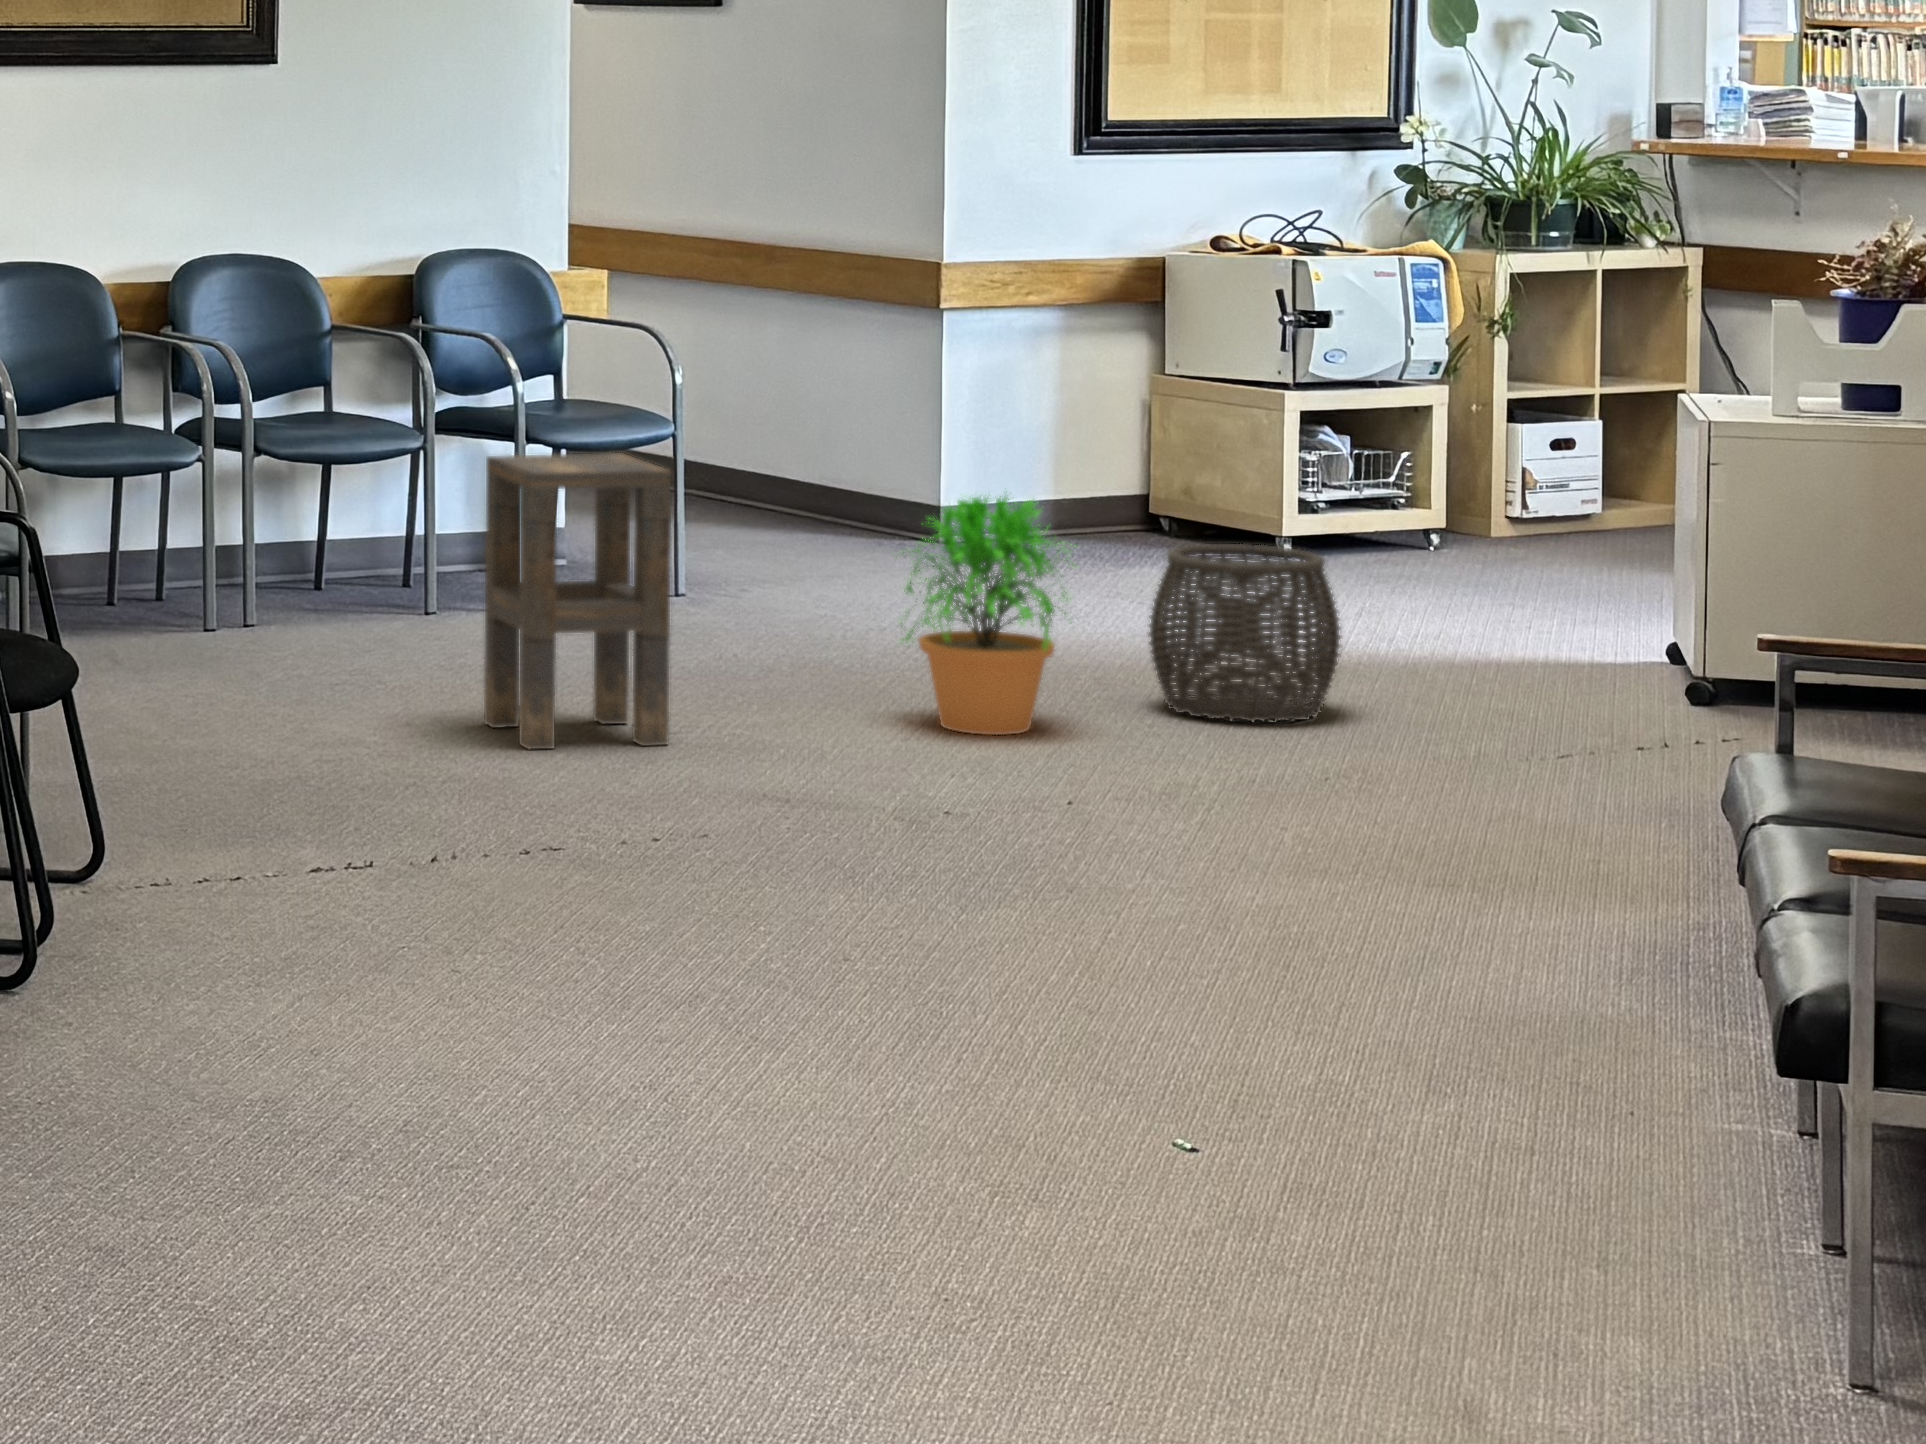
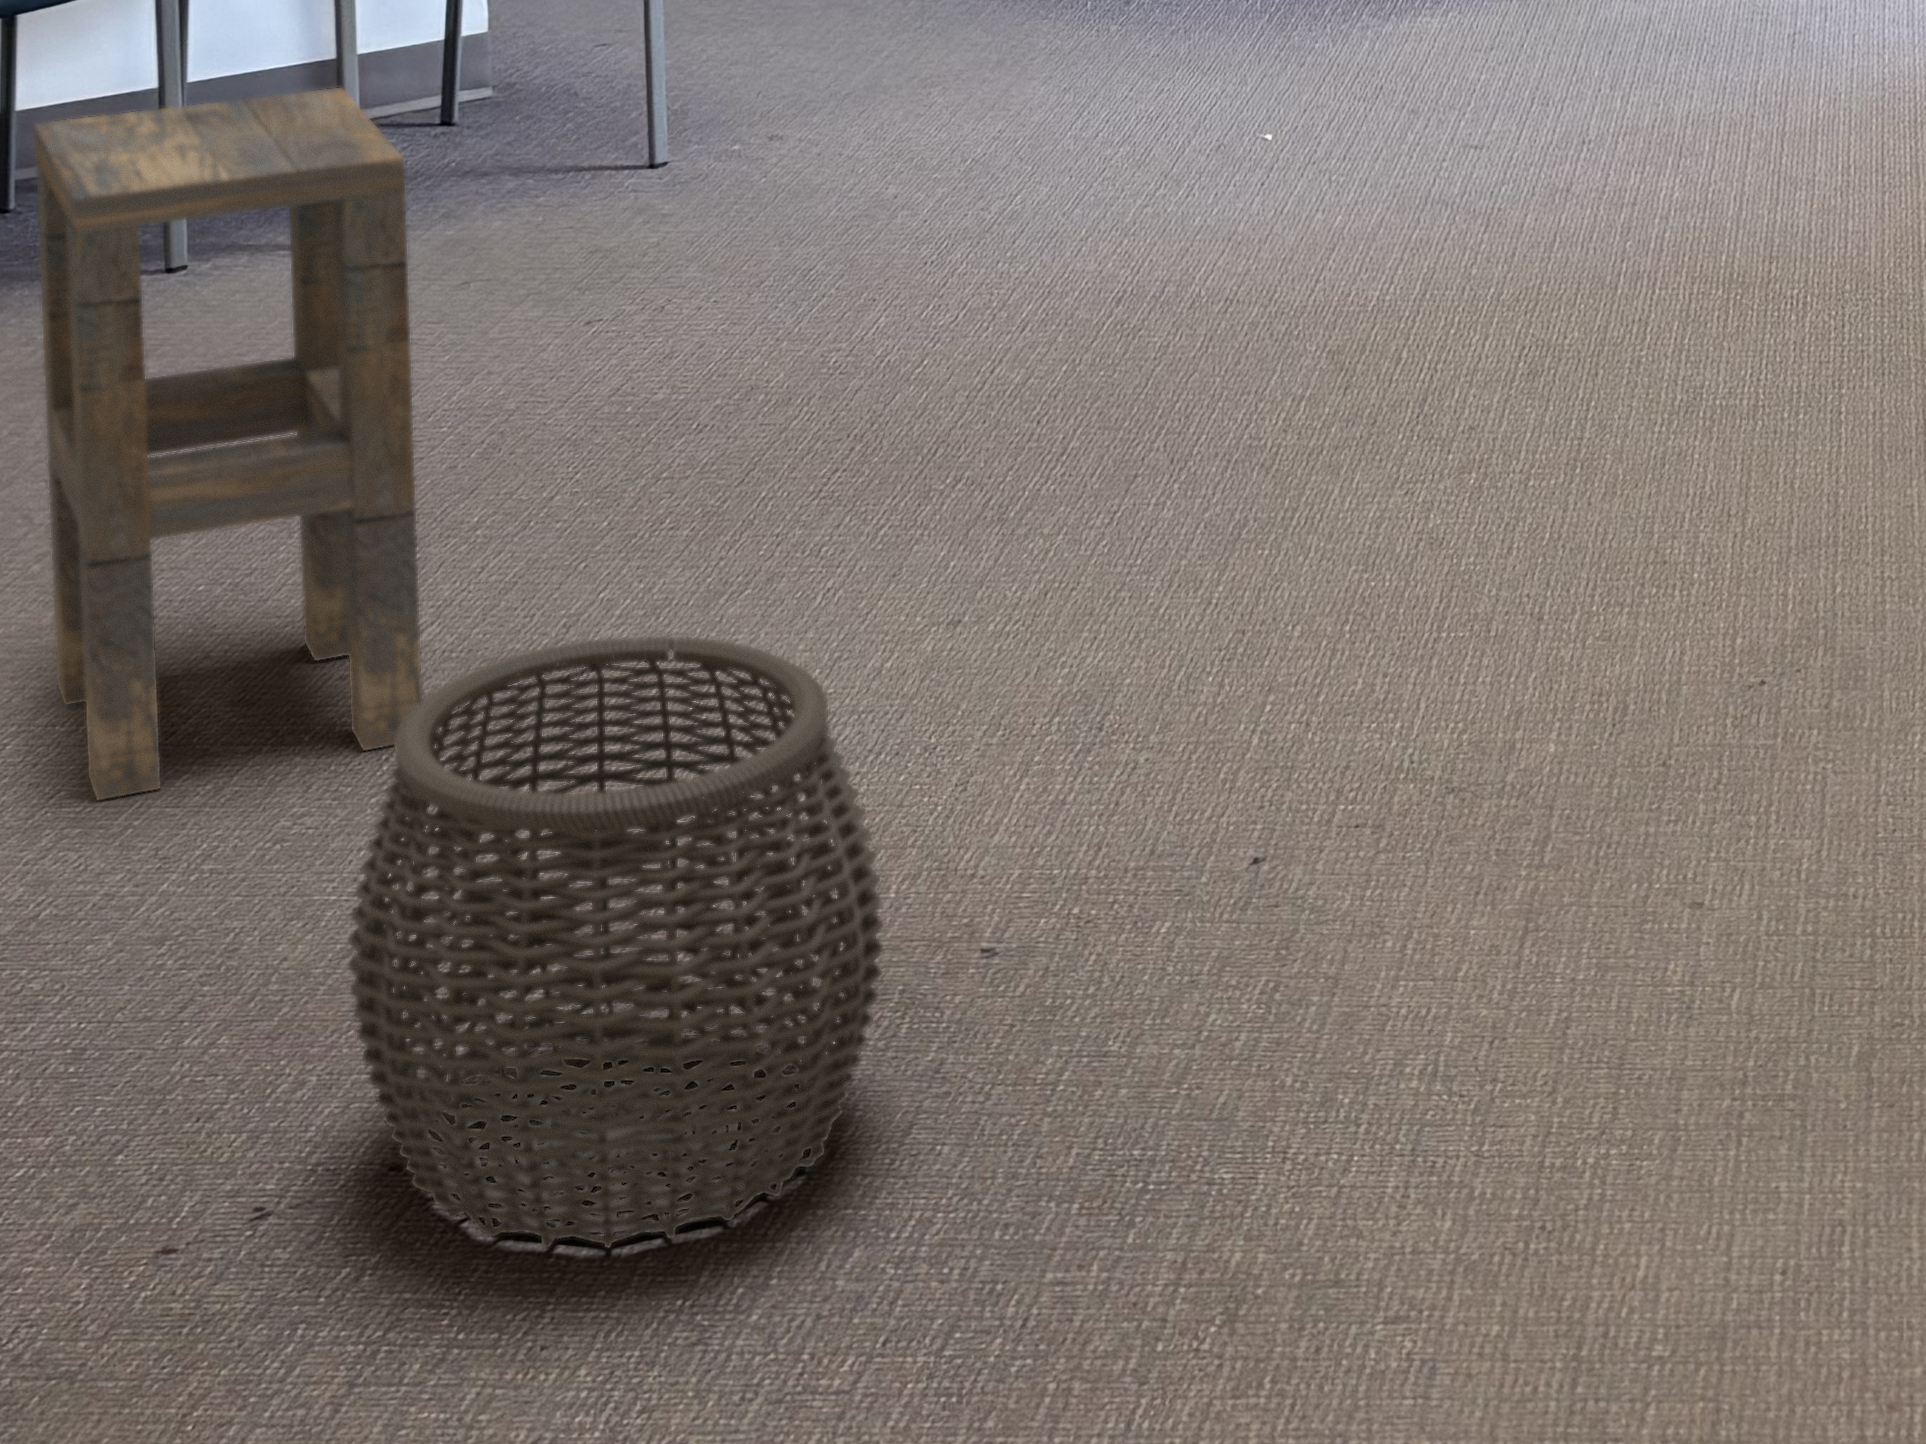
potted plant: present [901,495,1076,735] -> none [903,111,1282,613]
woven basket: present [1149,544,1341,722] -> present [348,636,883,1248]

